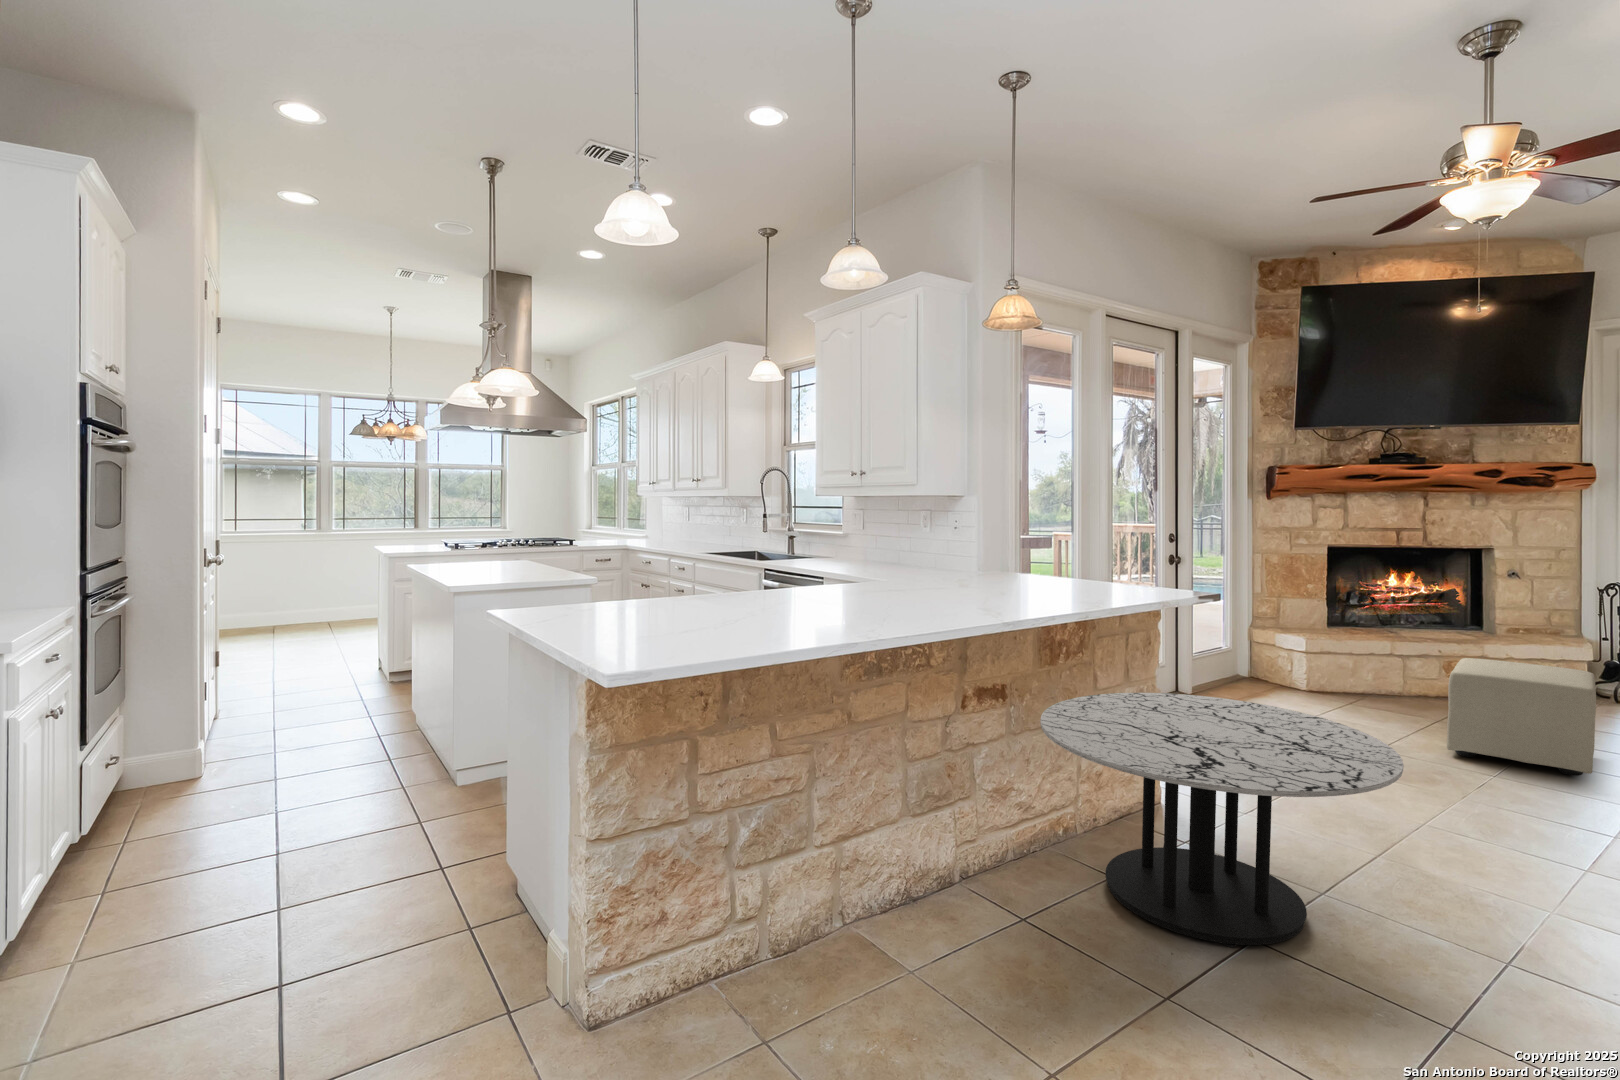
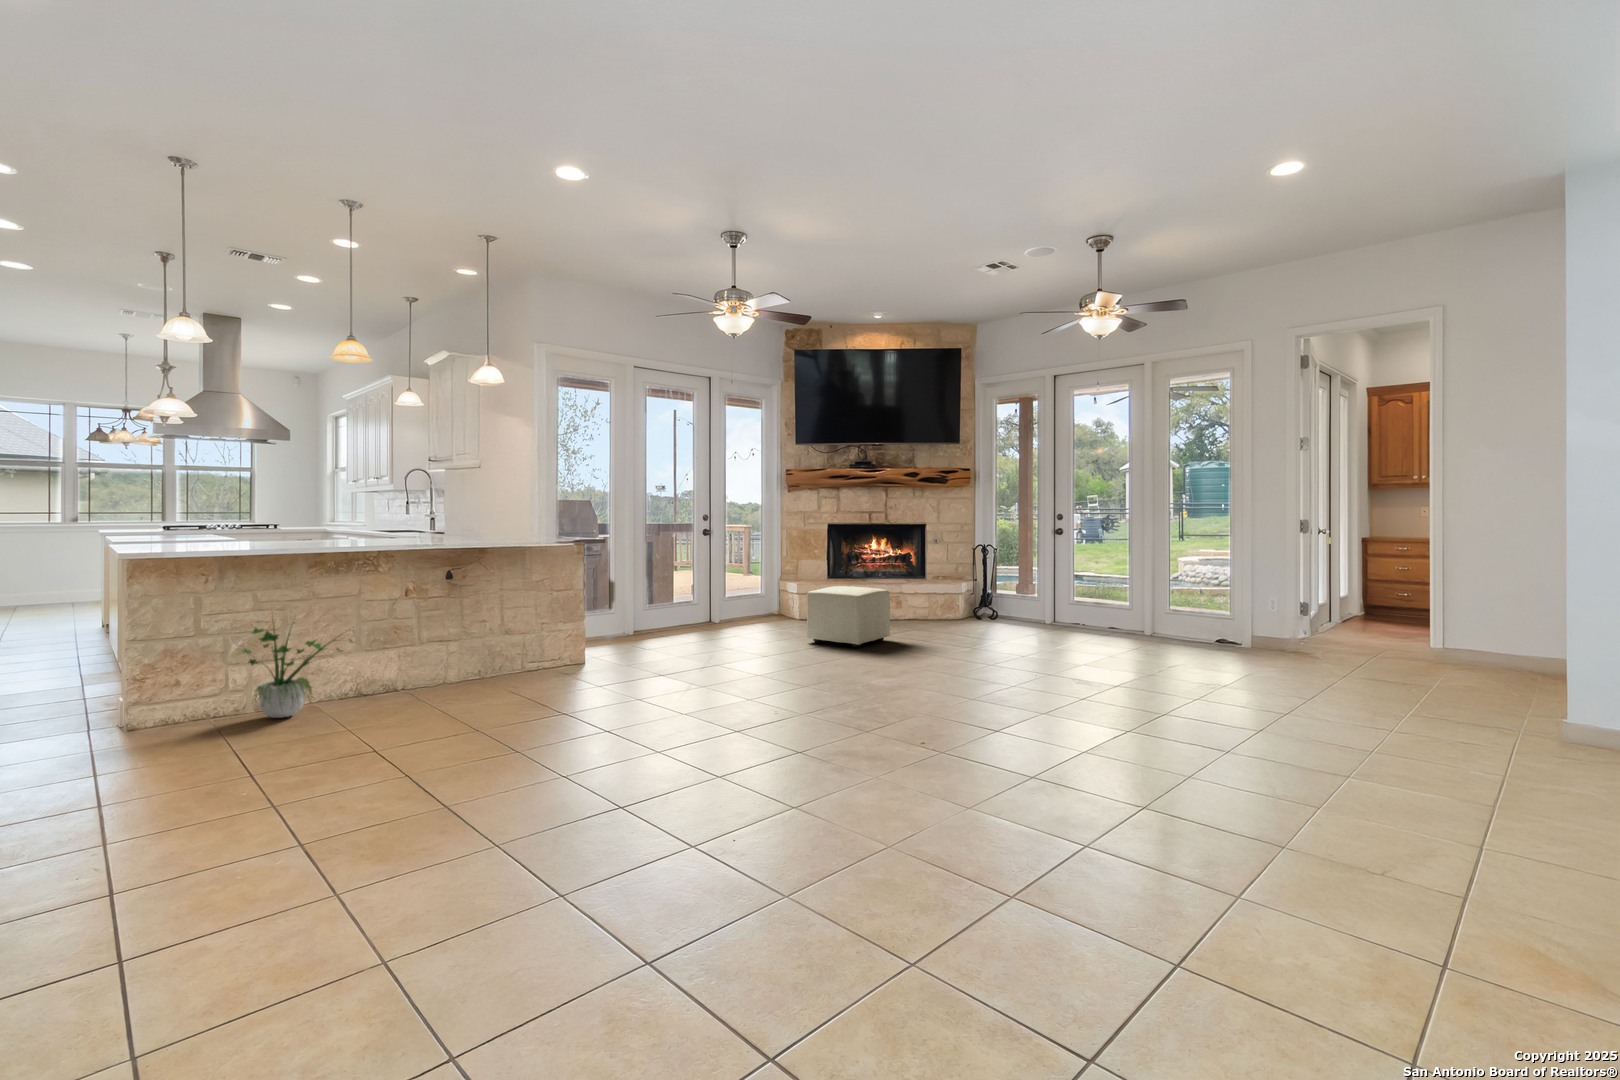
coffee table: present [1040,693,1404,947] -> none [434,593,611,702]
potted plant: none [777,752,951,988] -> present [242,624,353,718]

